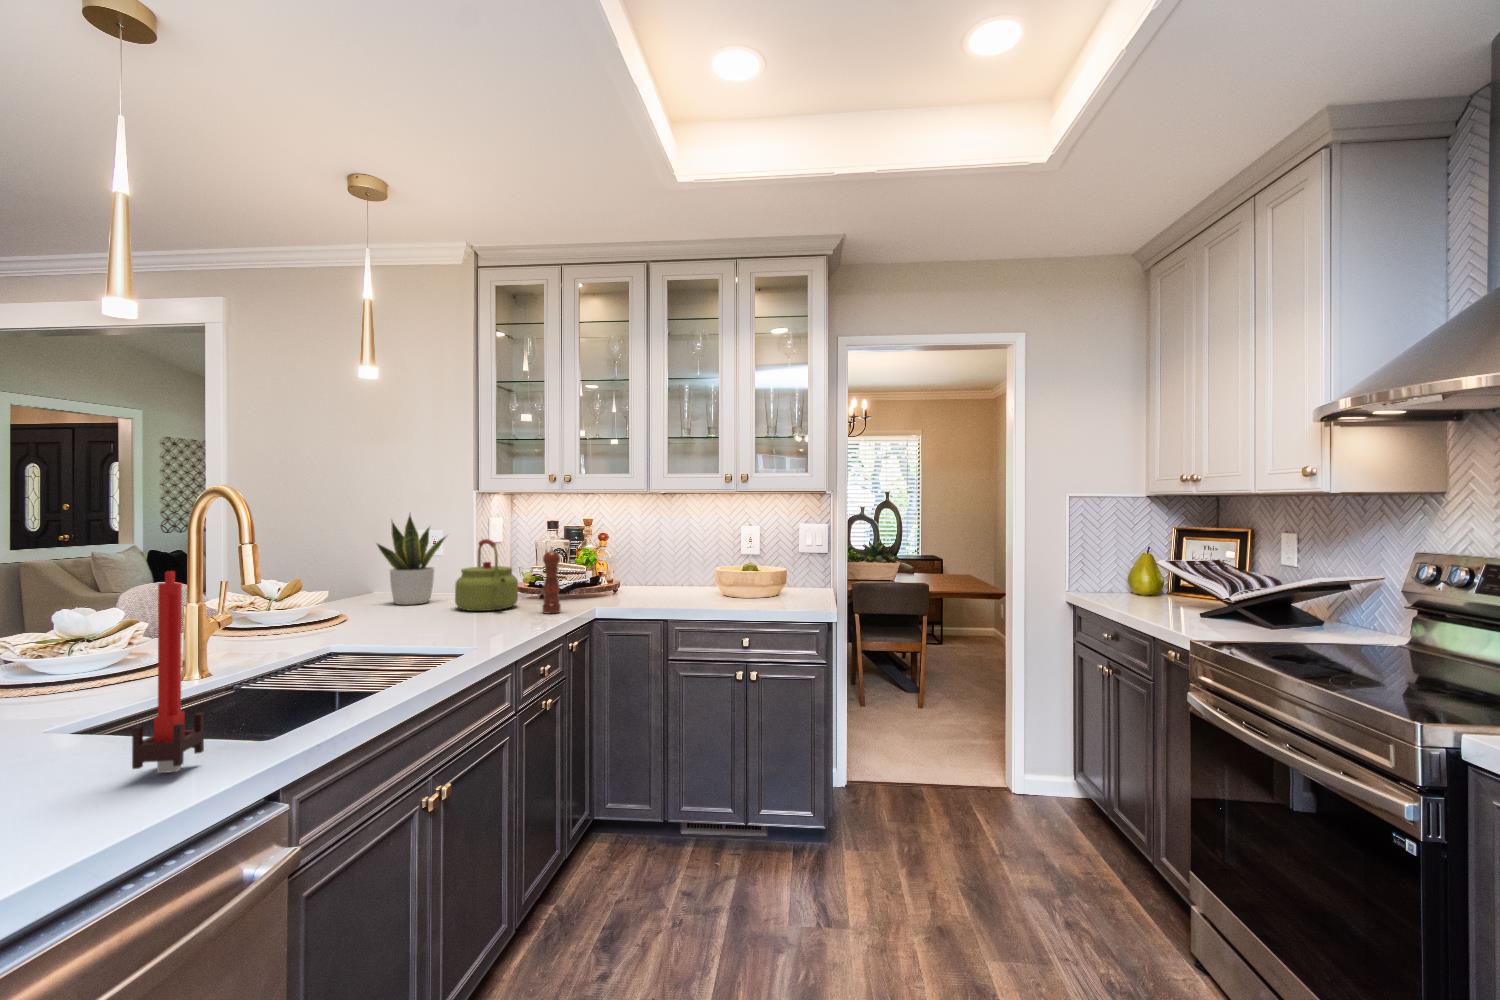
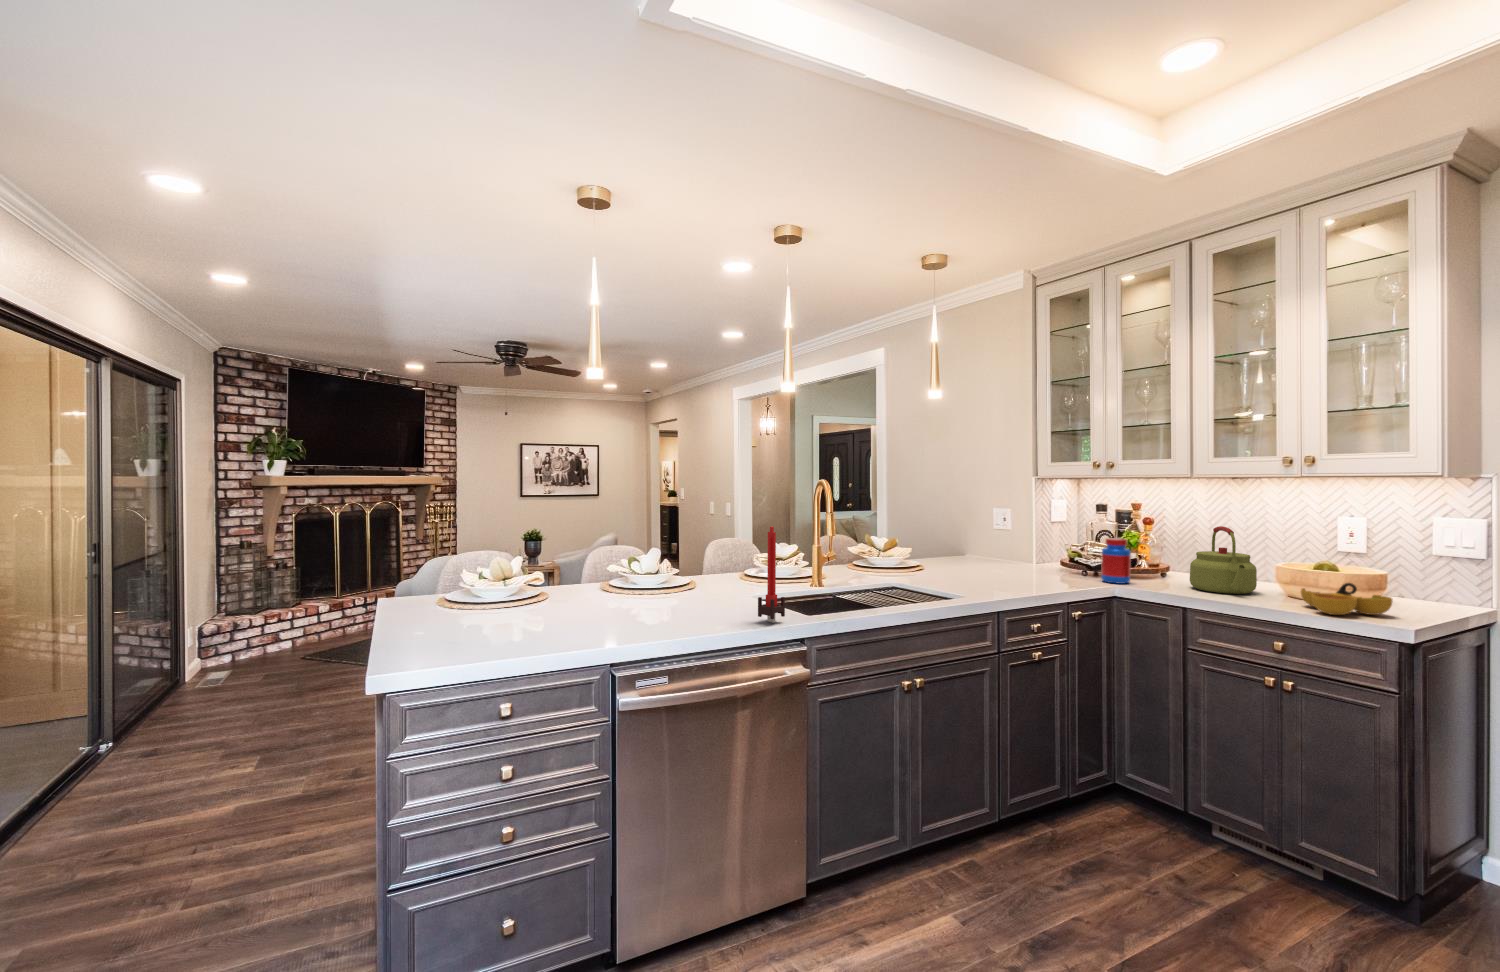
potted plant: present [377,513,446,605] -> none [946,493,1002,565]
kettle: present [455,539,518,611] -> present [1190,526,1257,594]
pepper mill: present [542,547,561,614] -> none [1058,528,1075,586]
jar: none [576,555,604,604] -> present [1101,538,1131,584]
decorative bowl: none [746,578,805,607] -> present [1301,583,1393,615]

